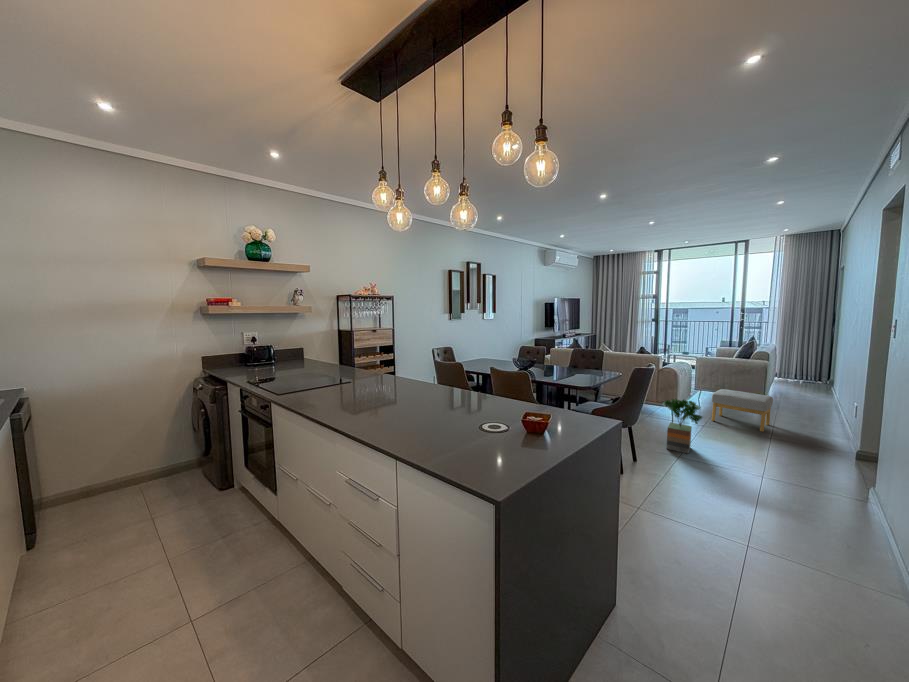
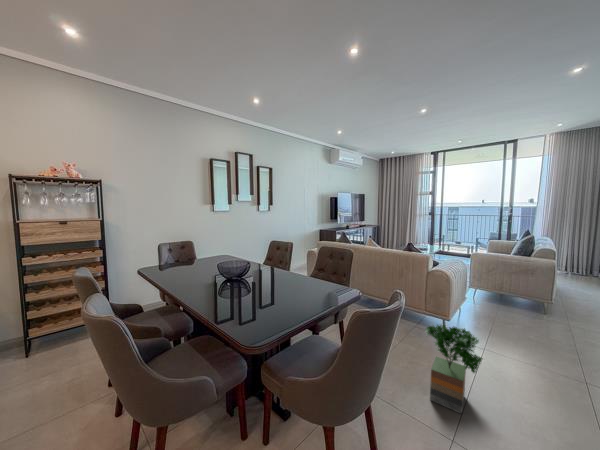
footstool: present [712,389,773,432] -> none [490,296,567,360]

